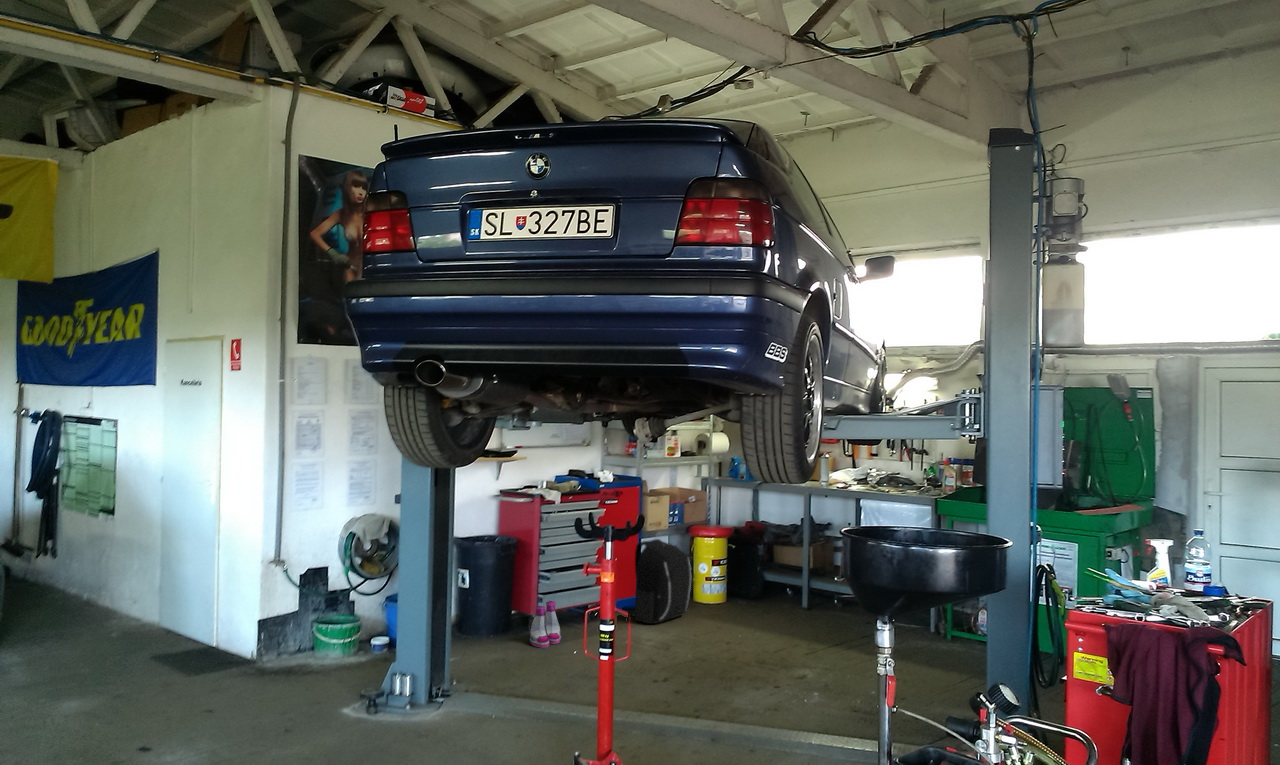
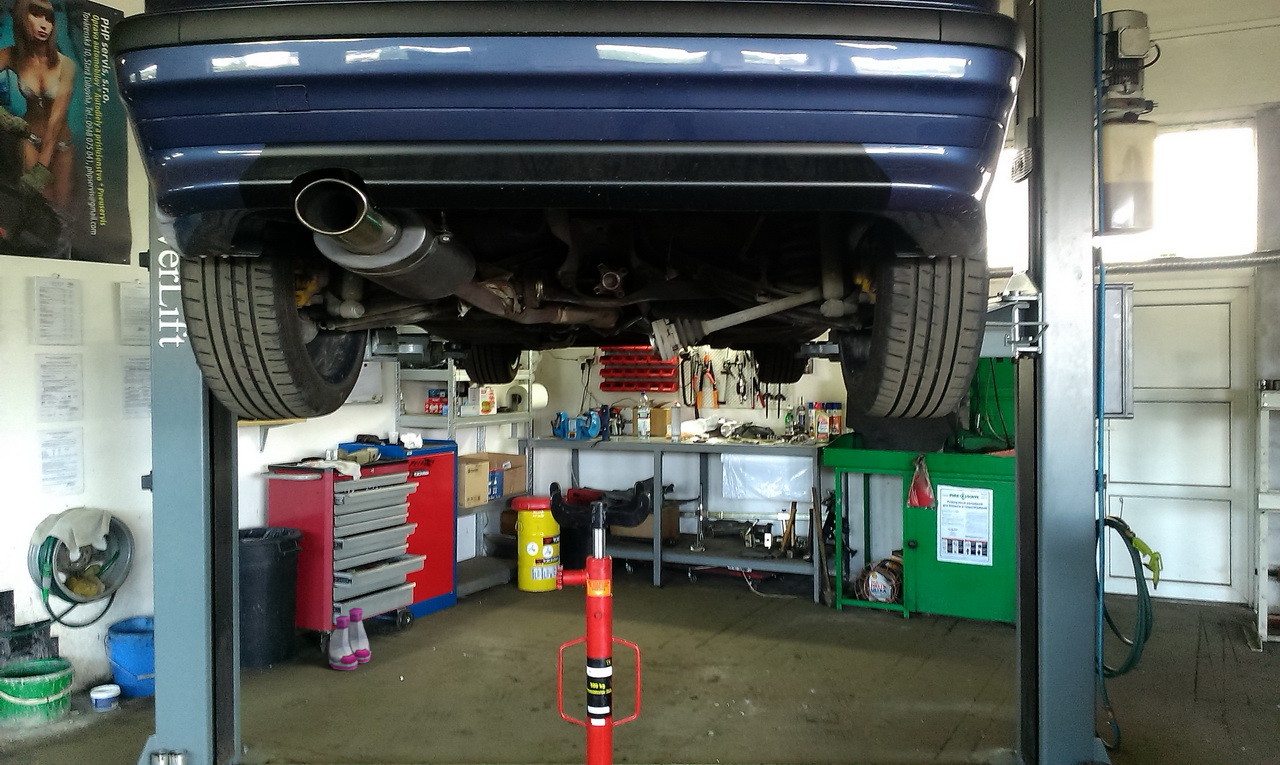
backpack: present [632,539,691,624] -> none [444,517,527,622]

